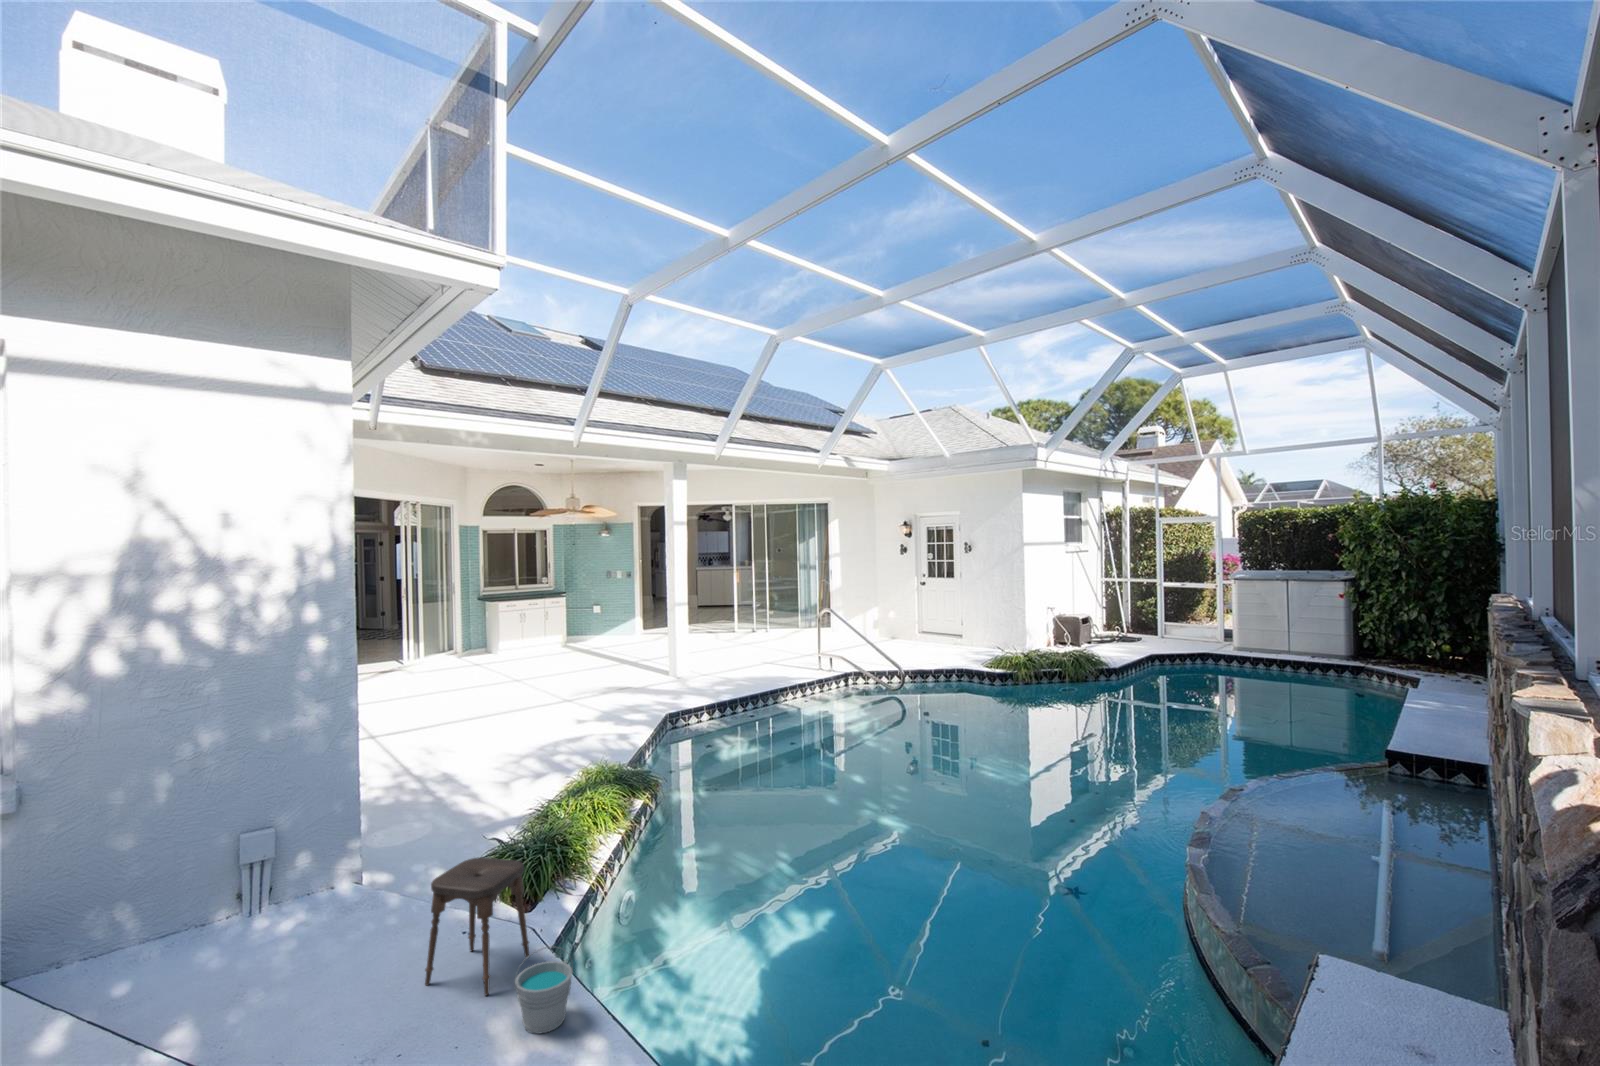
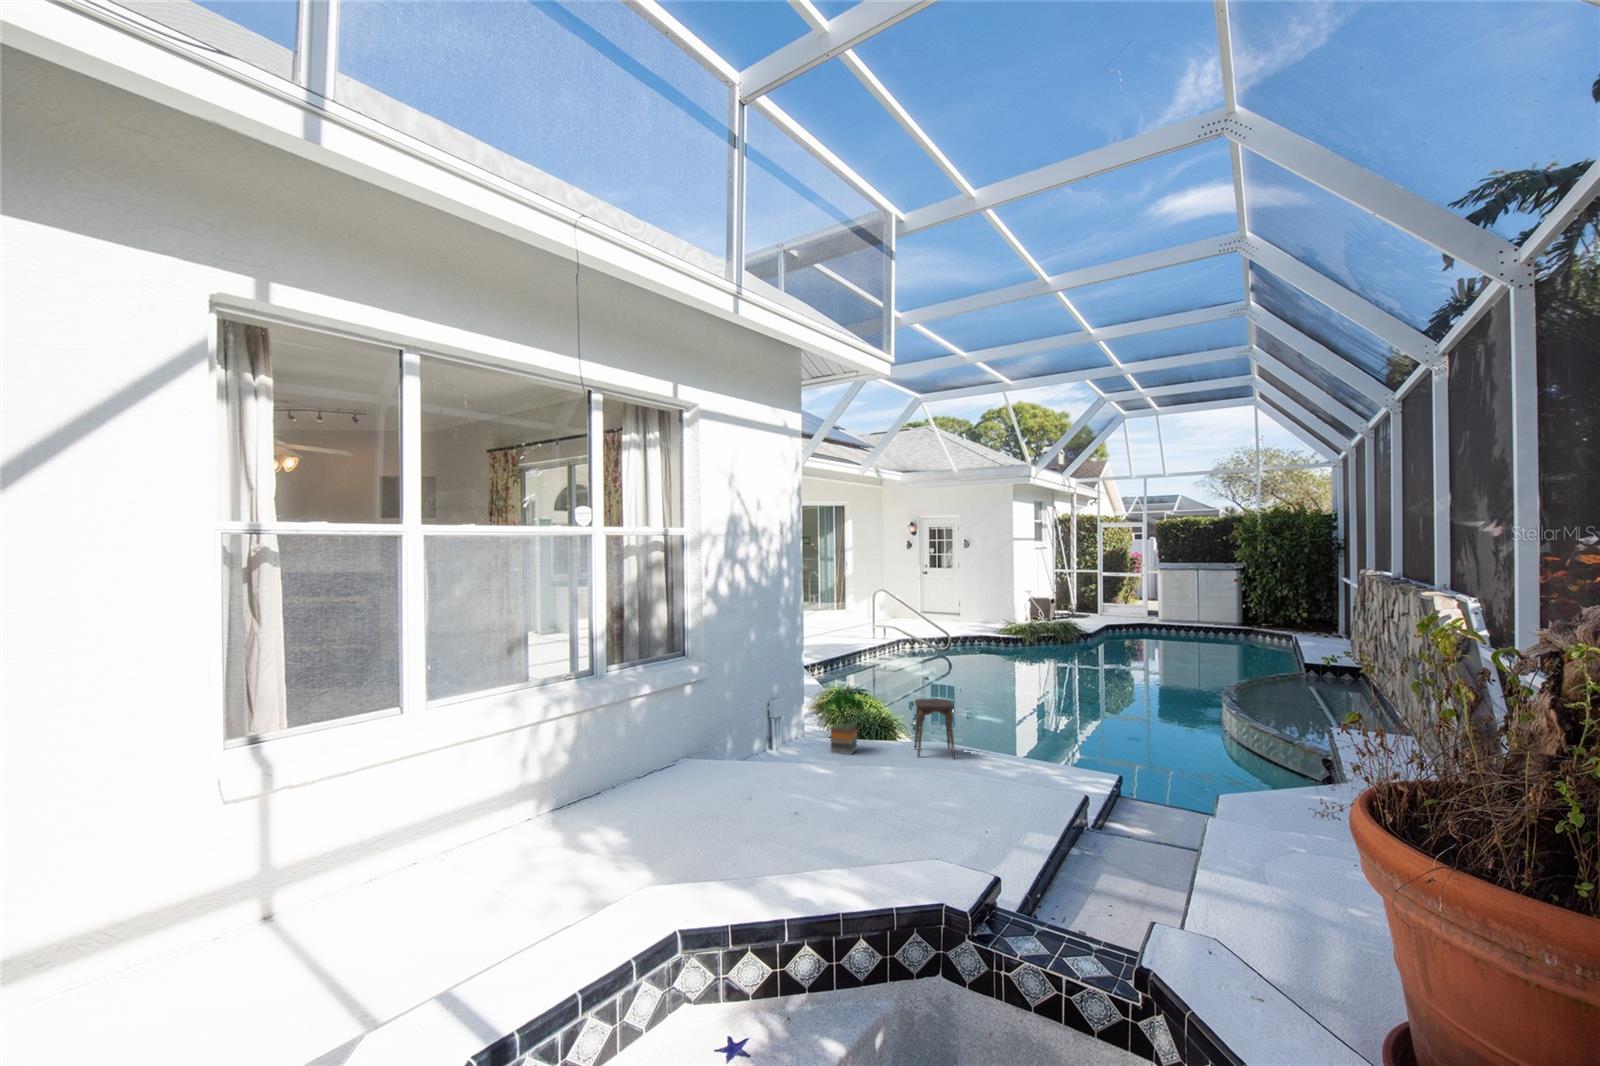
potted tree: none [282,841,375,968] -> present [825,695,865,755]
bucket: present [514,946,573,1034] -> none [983,728,1010,766]

